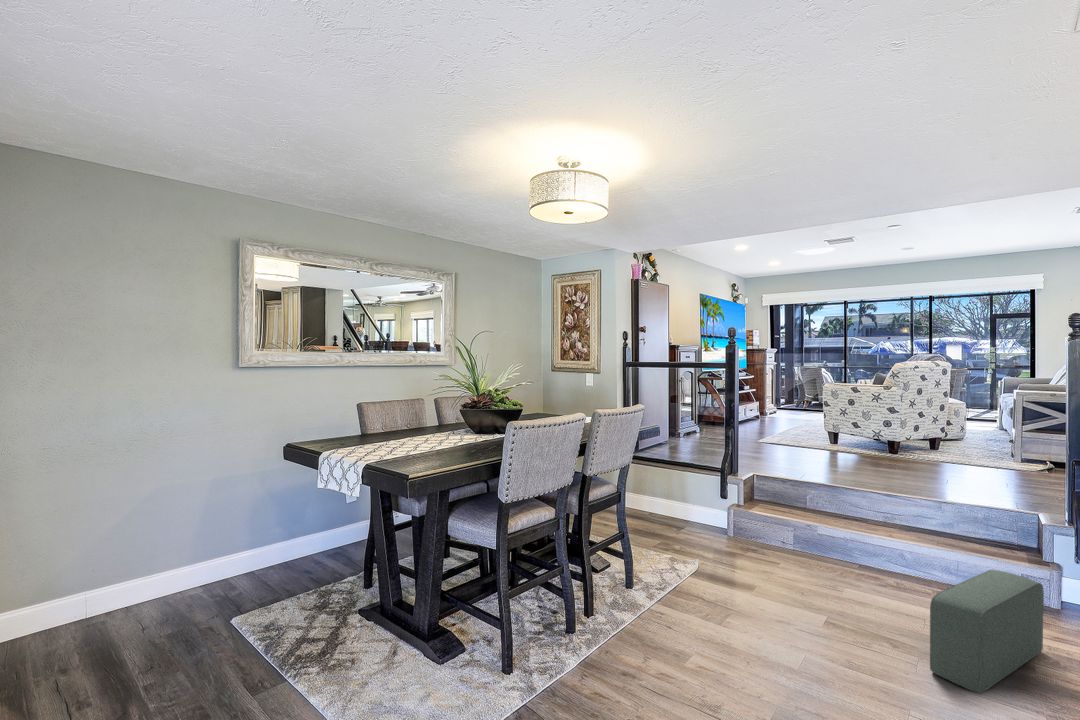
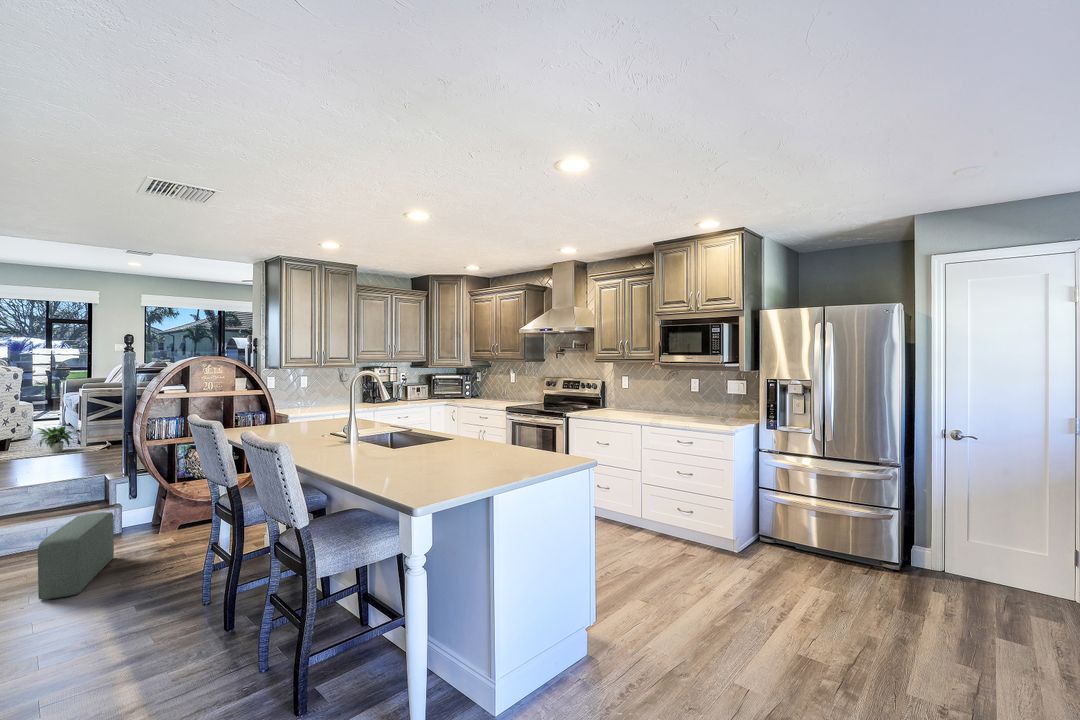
potted plant: none [954,430,1007,463] -> present [36,426,74,453]

